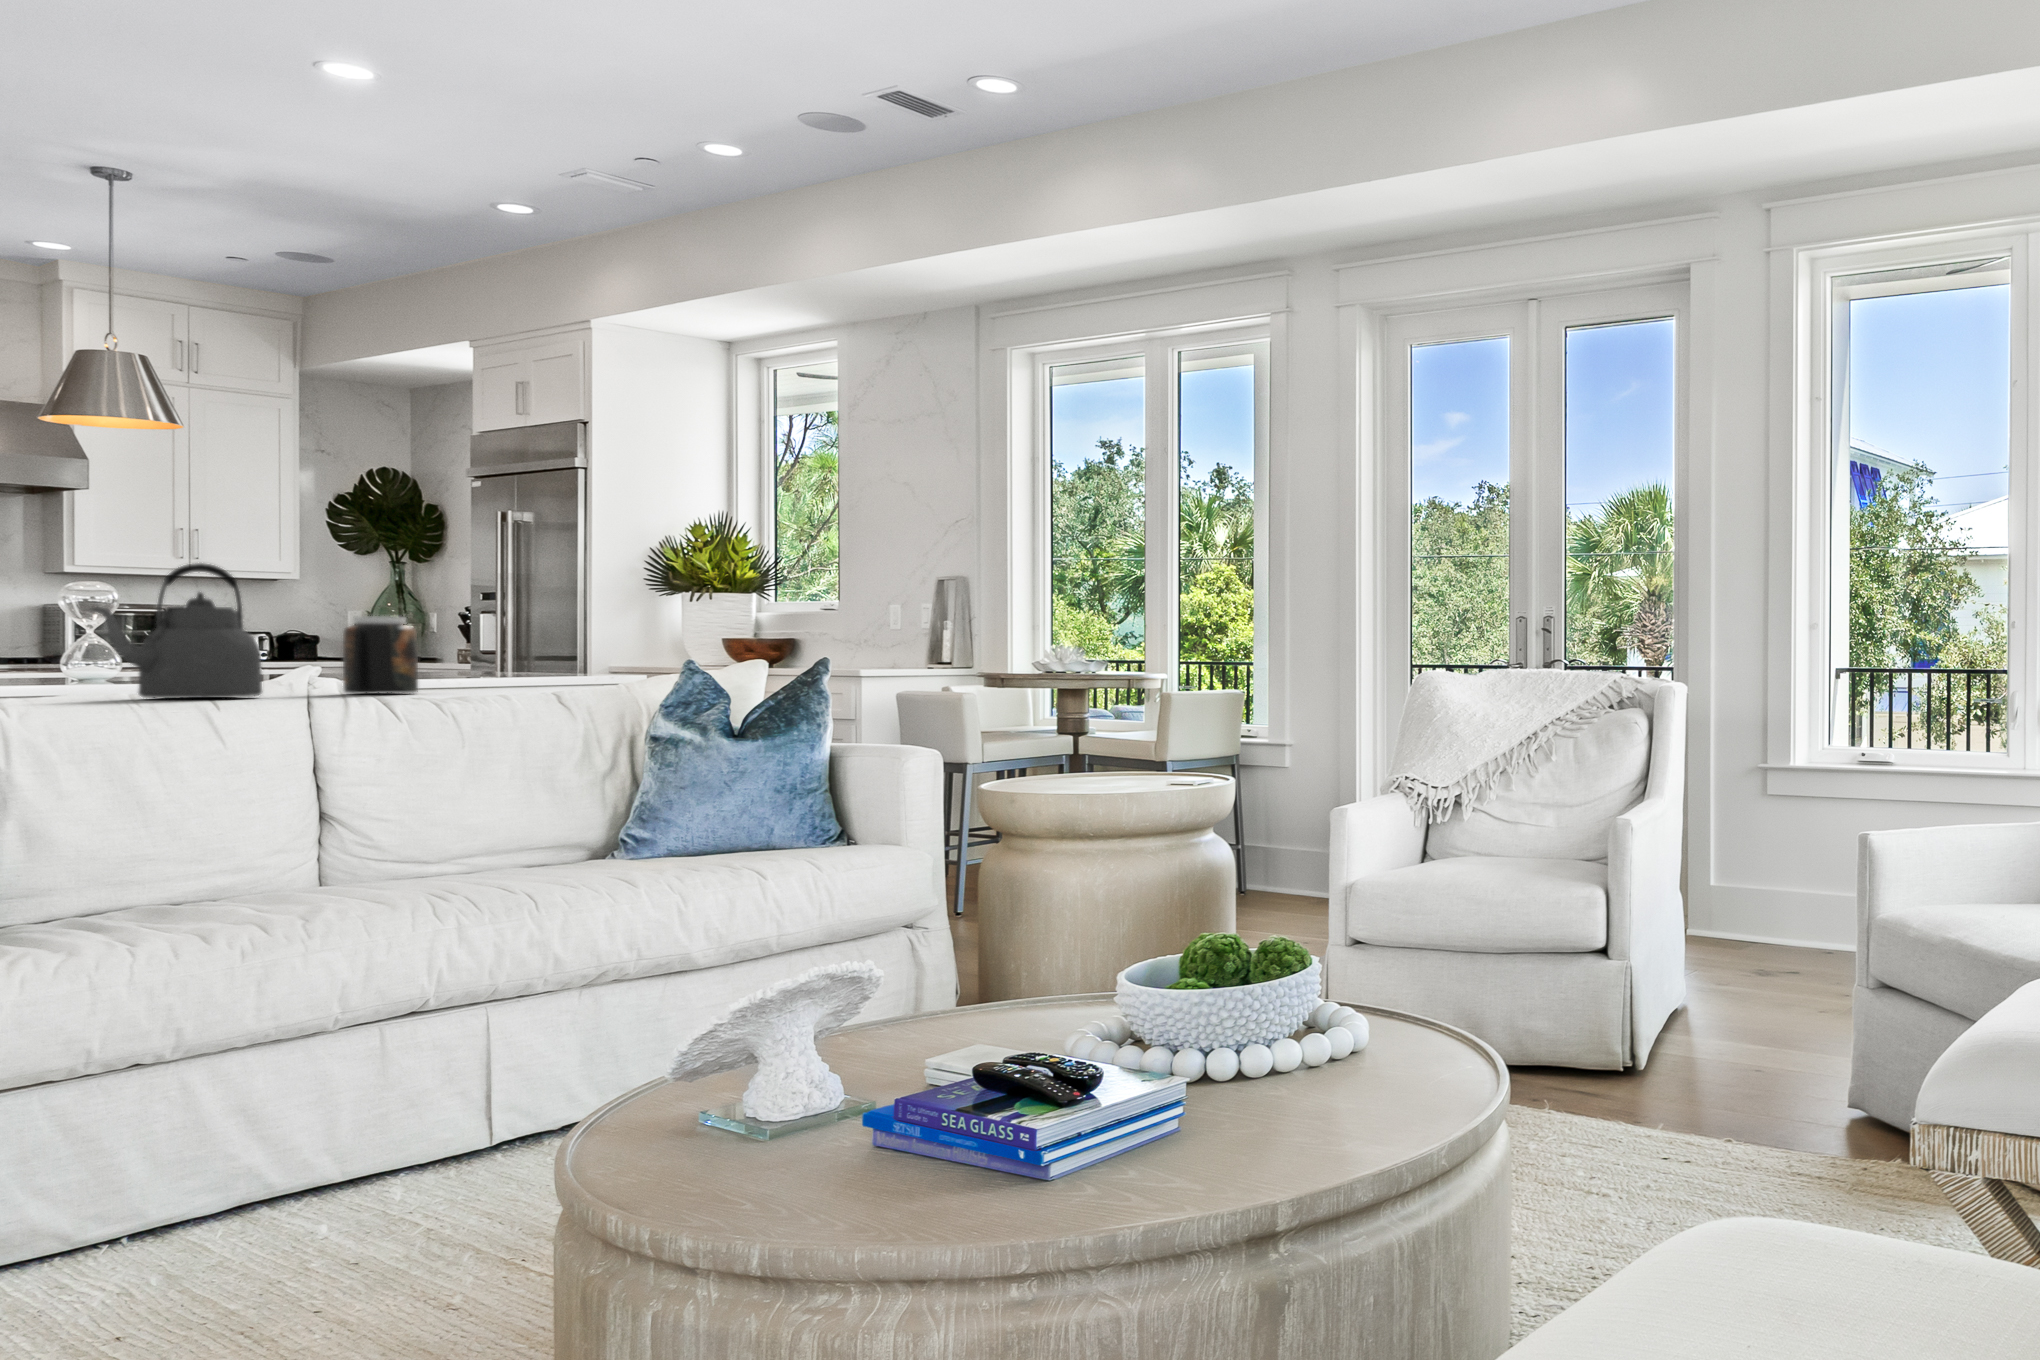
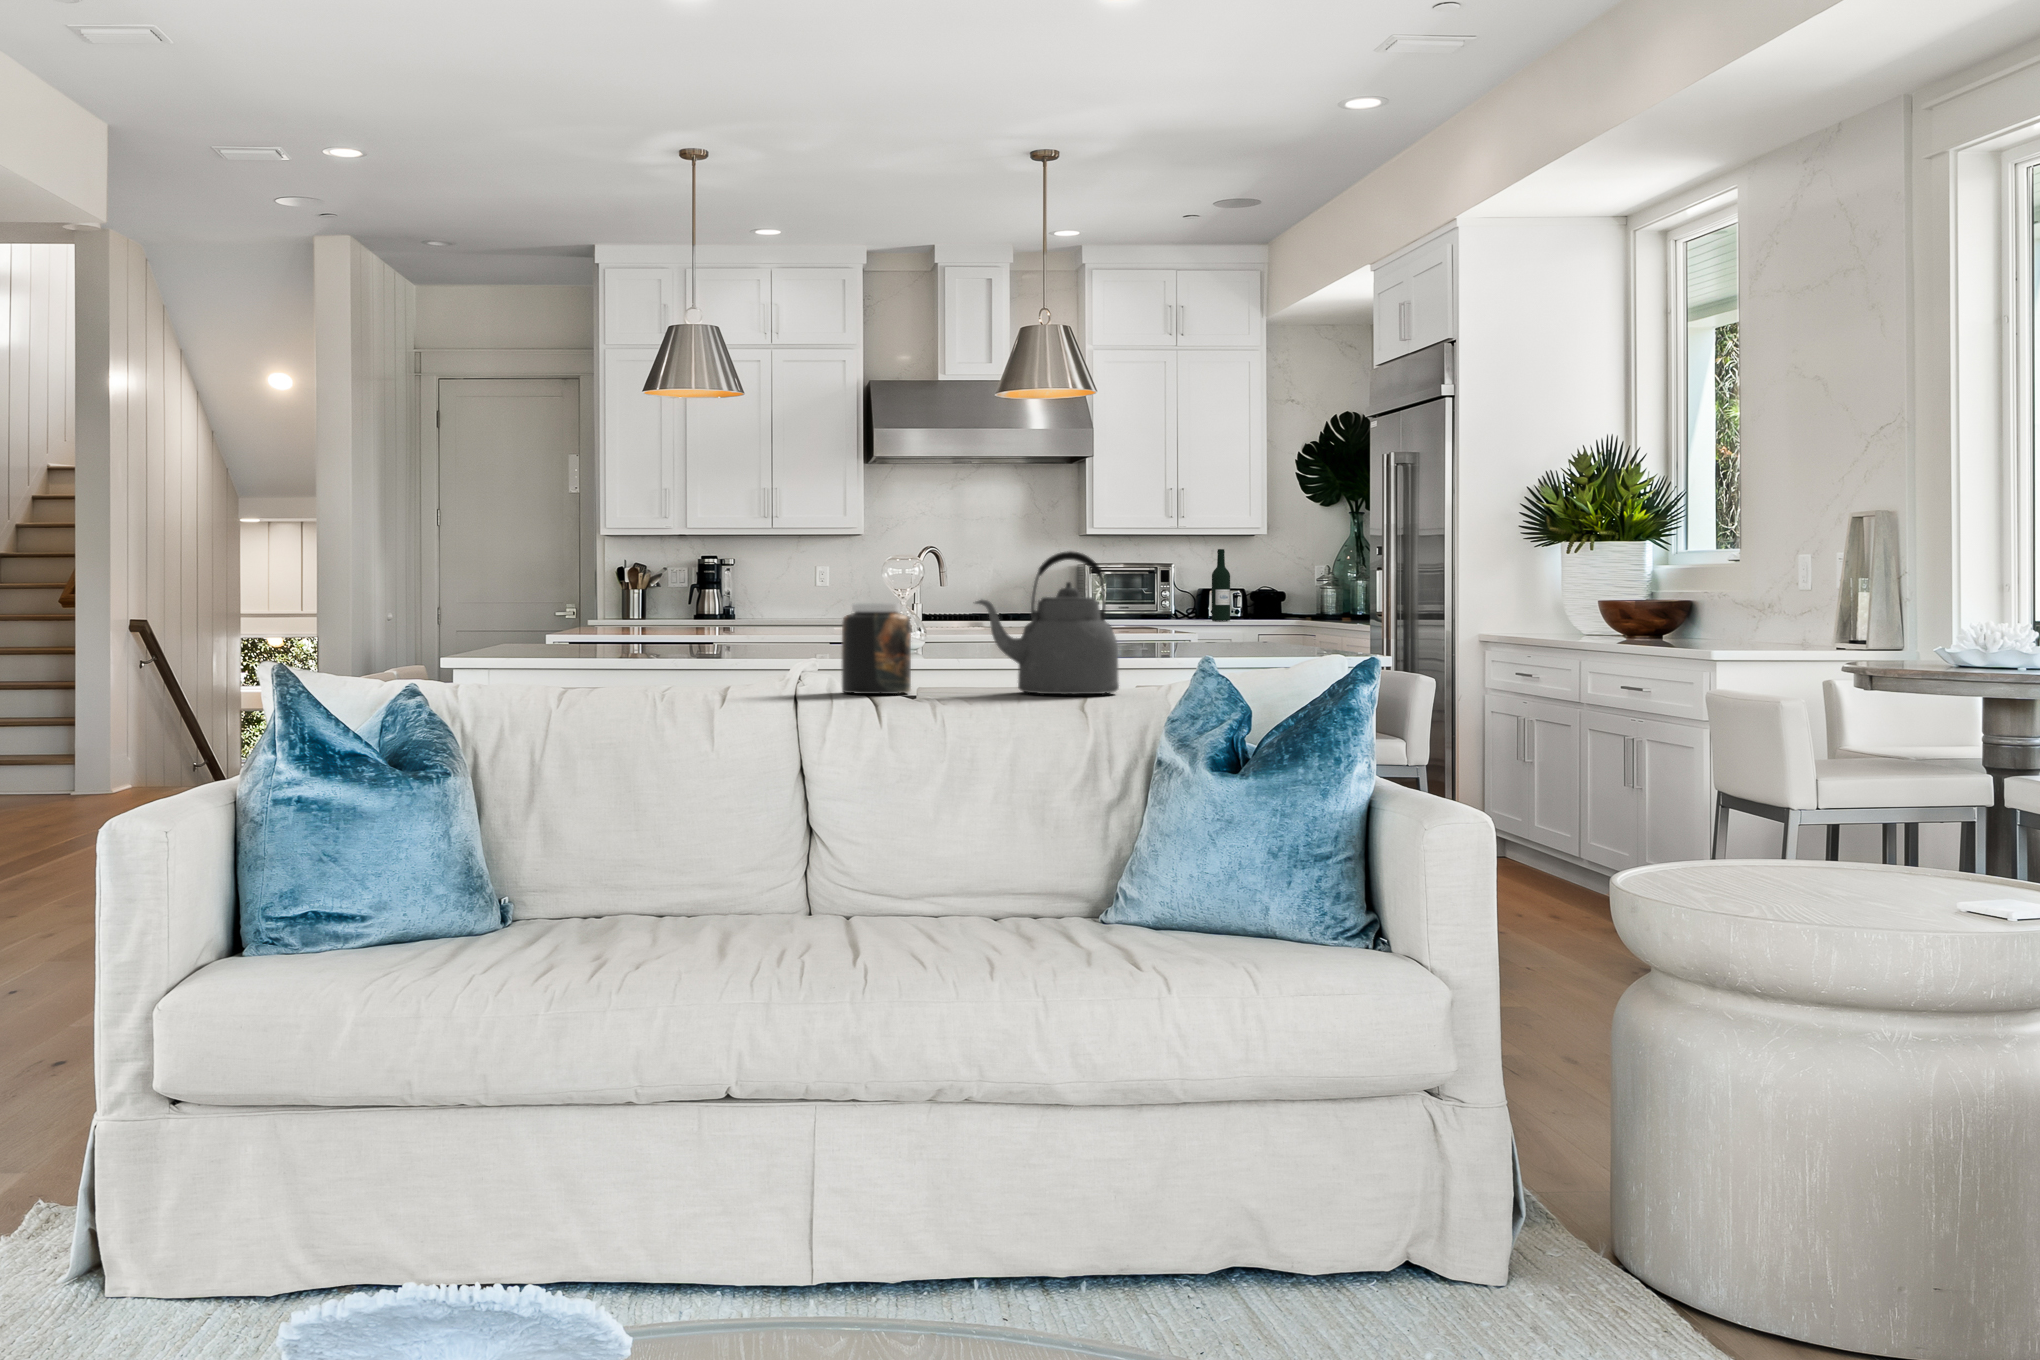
kettle: present [90,563,262,699] -> present [975,551,1119,694]
wine bottle: none [290,593,313,663] -> present [1212,549,1230,621]

